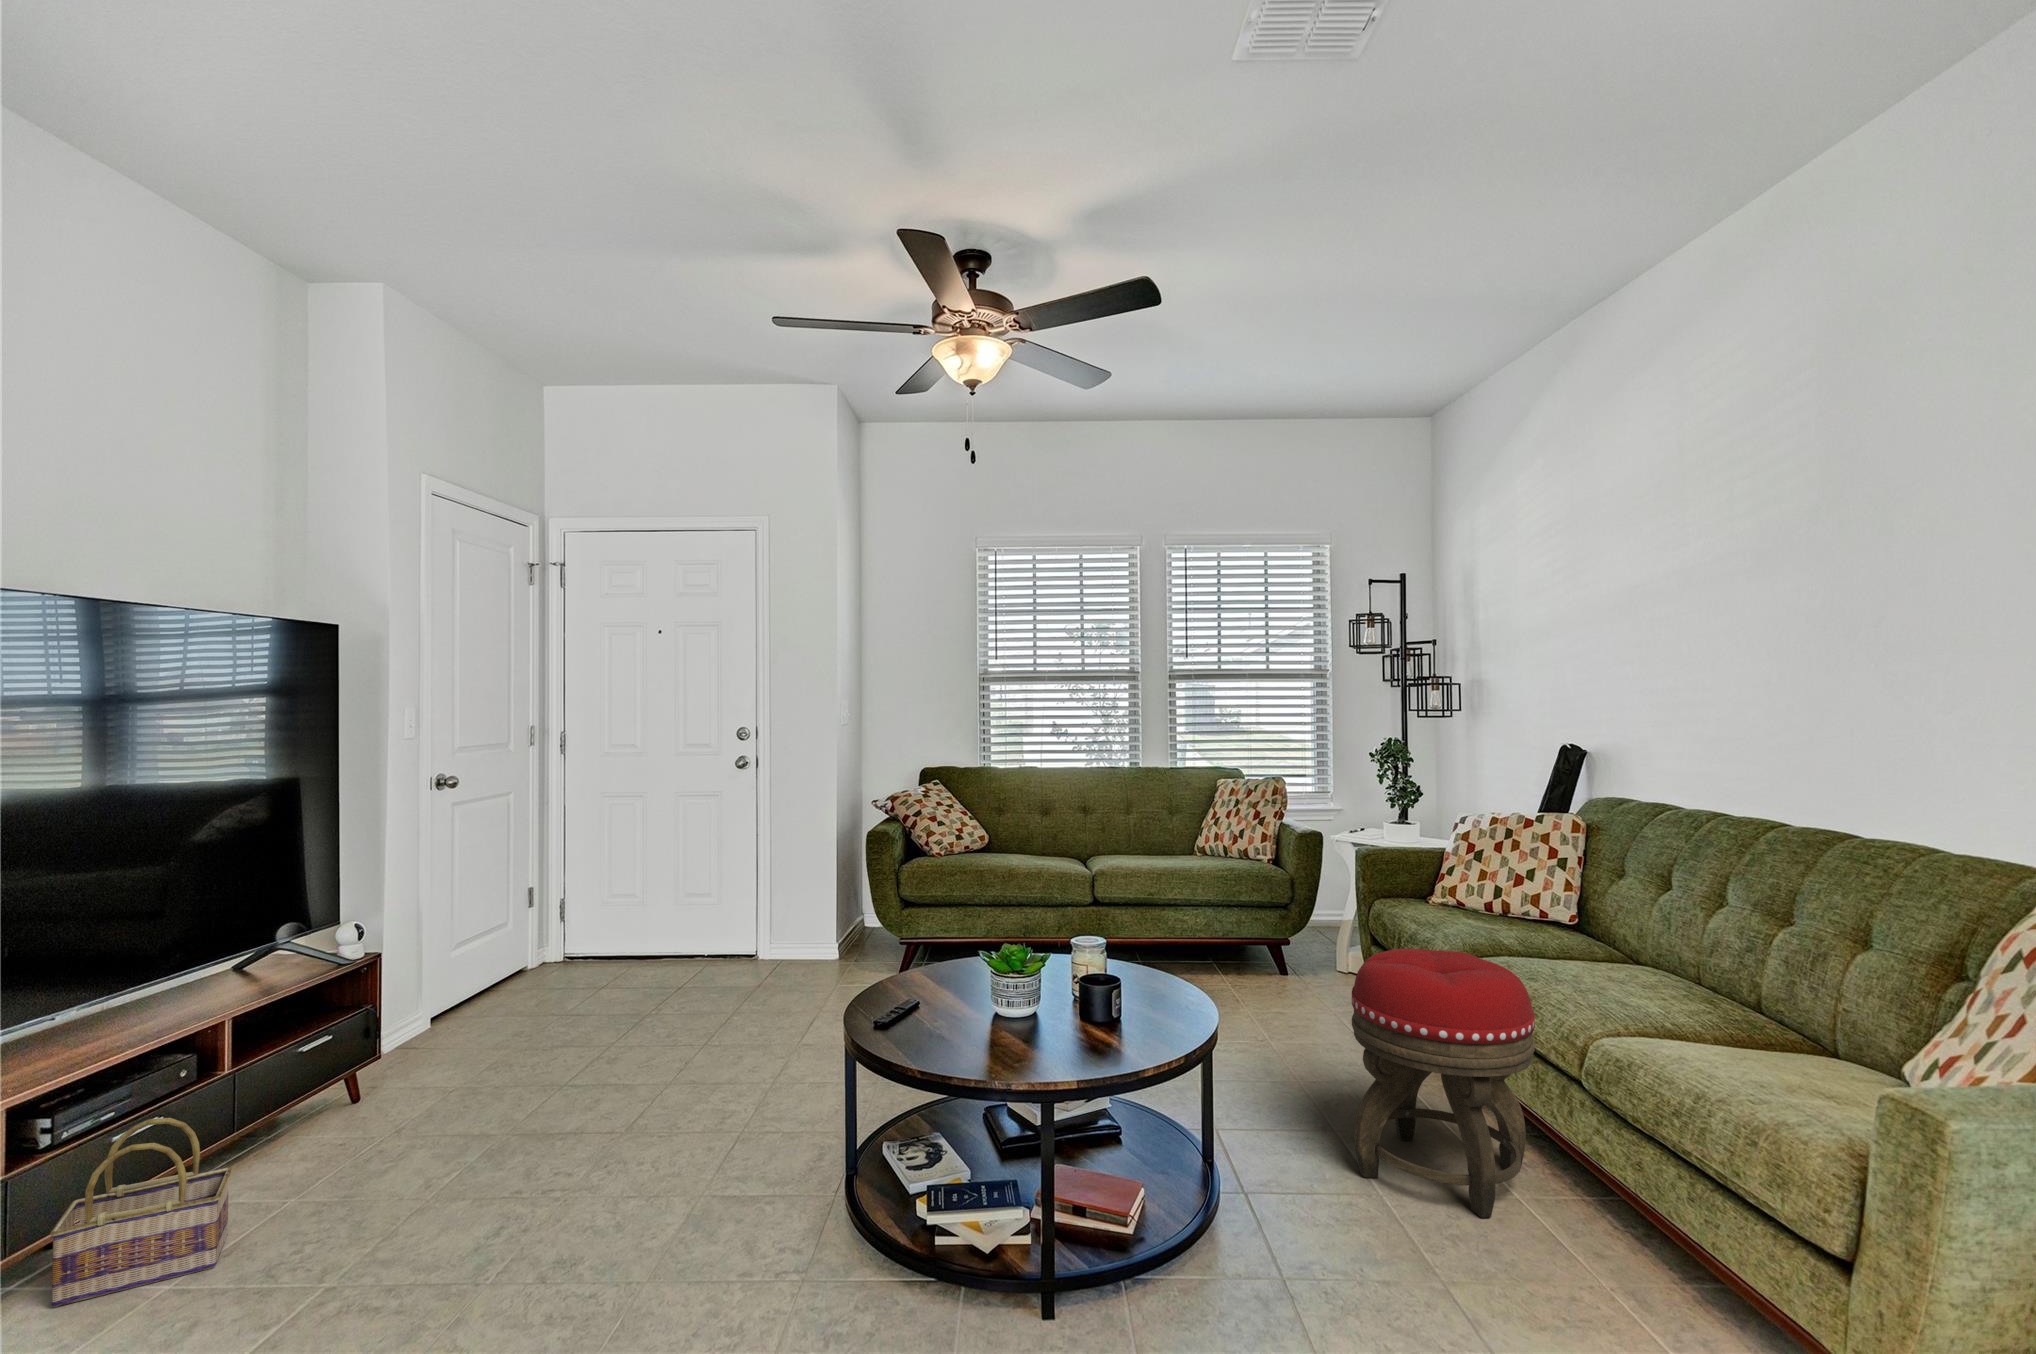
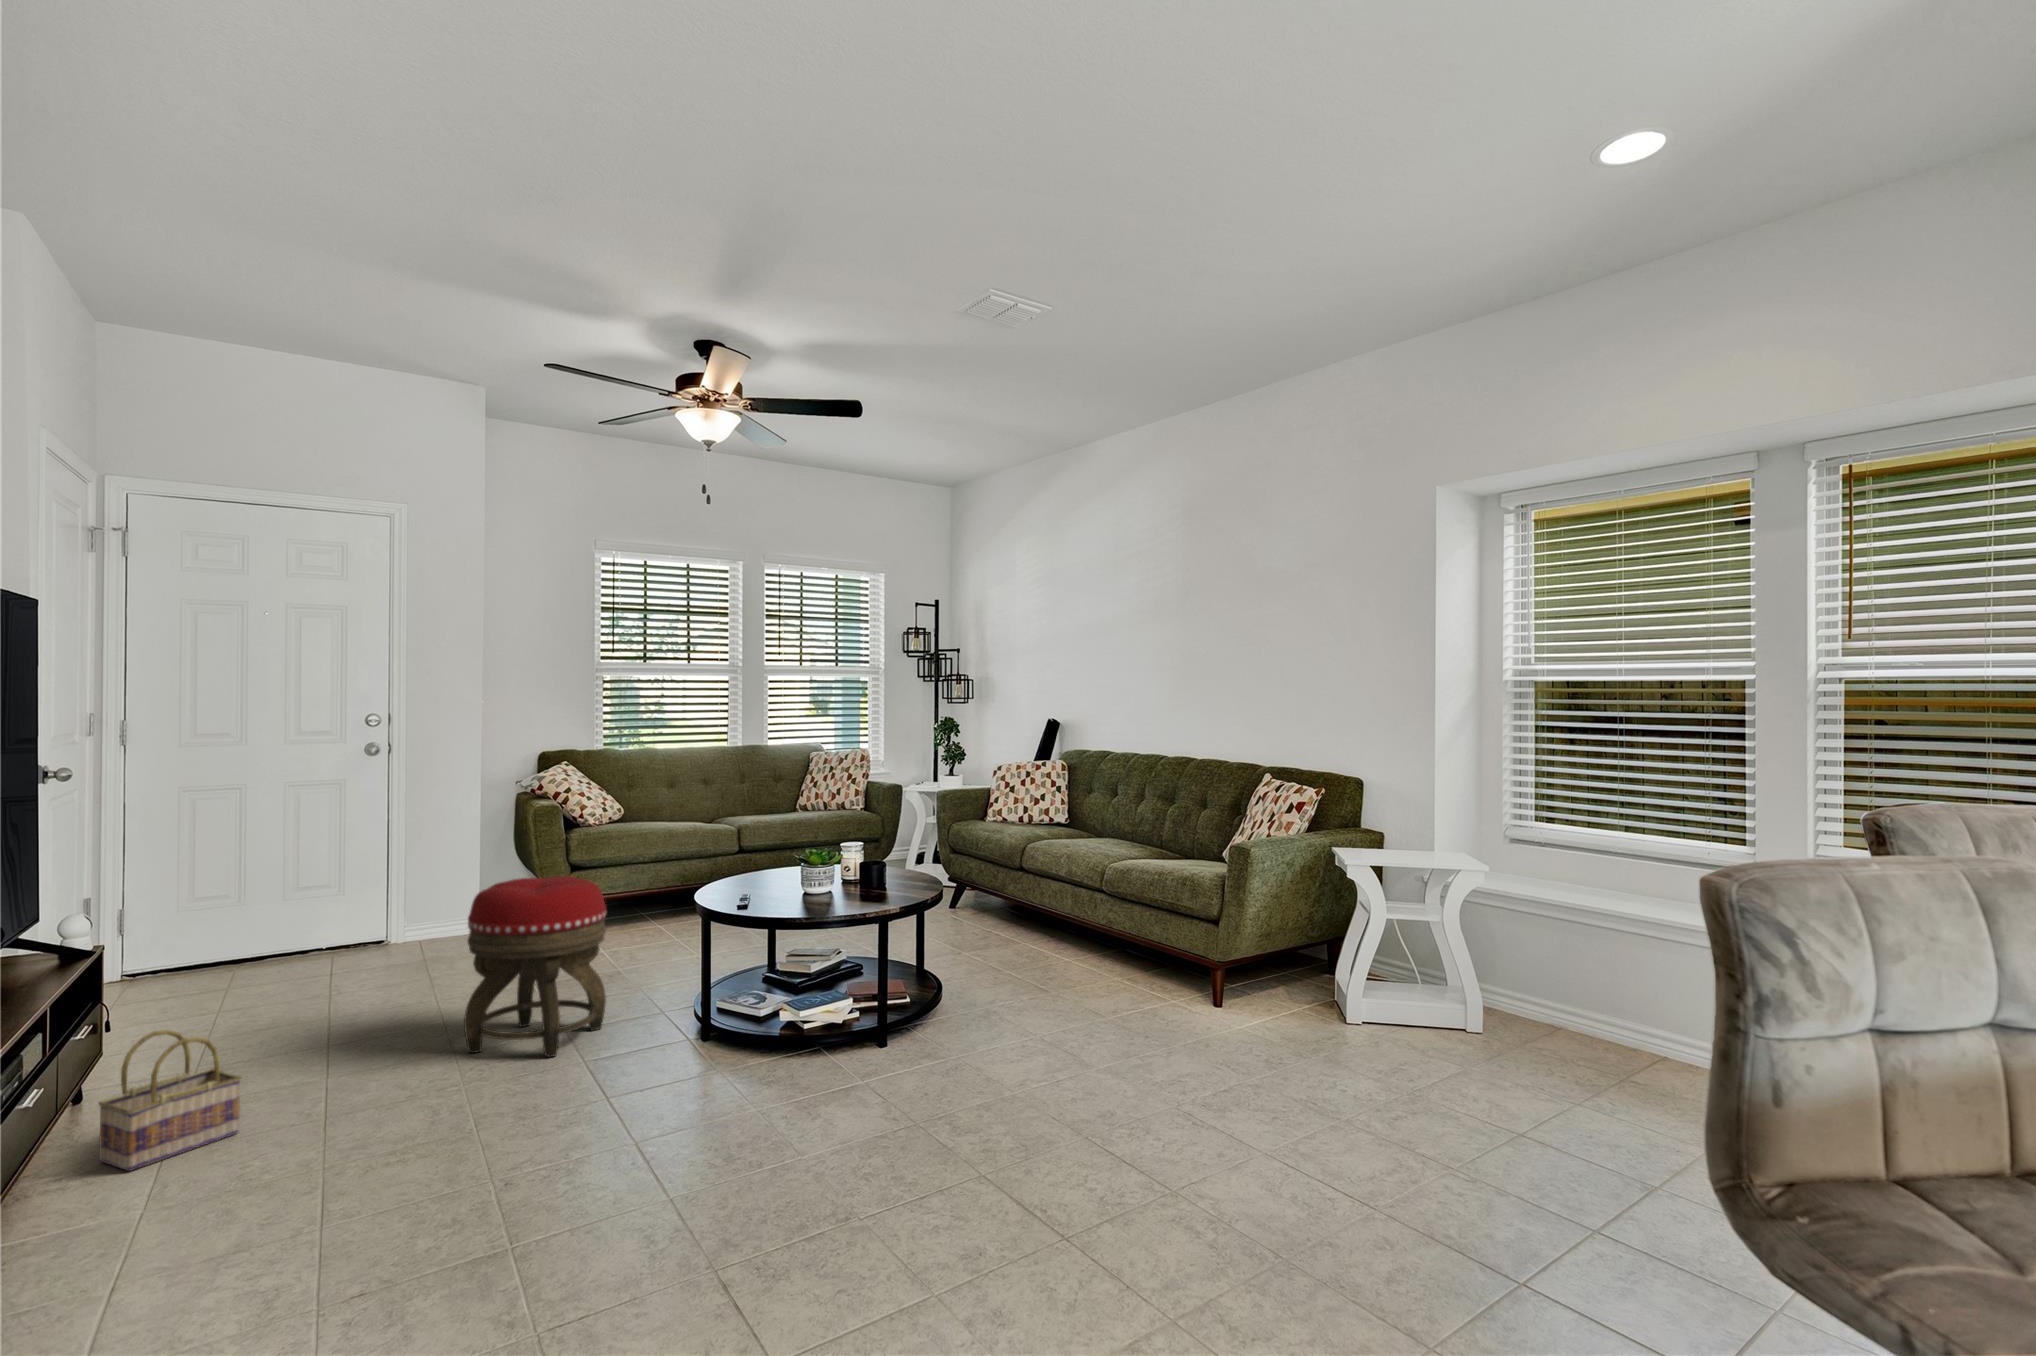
footstool: present [1352,949,1535,1218] -> present [464,876,606,1057]

